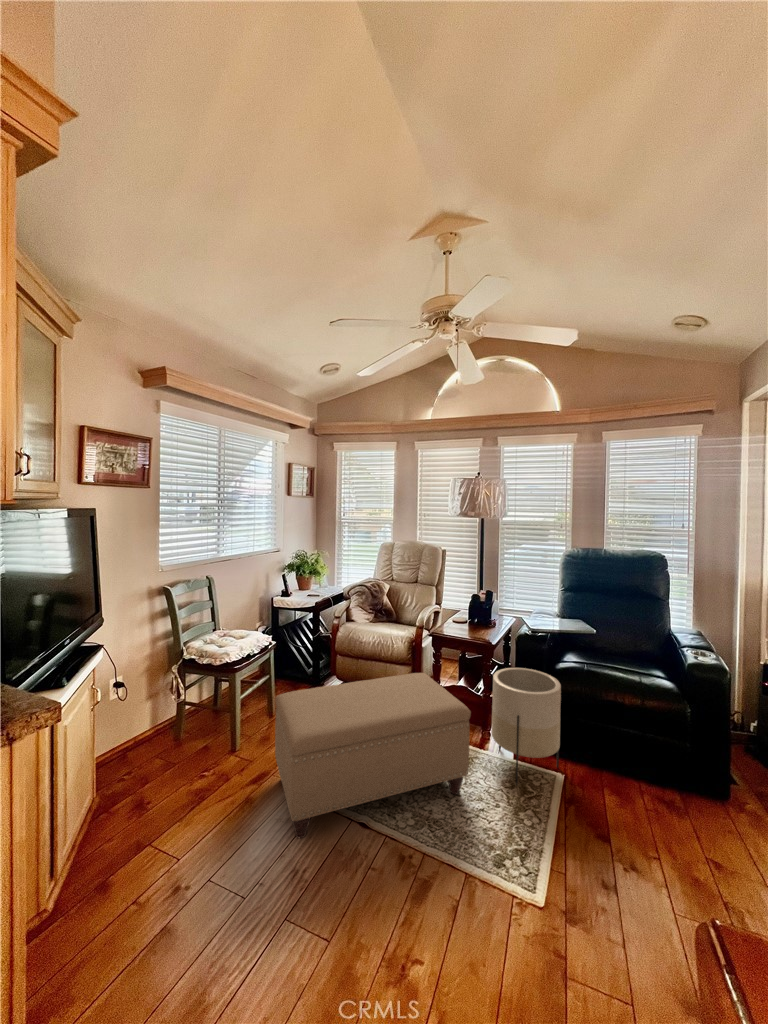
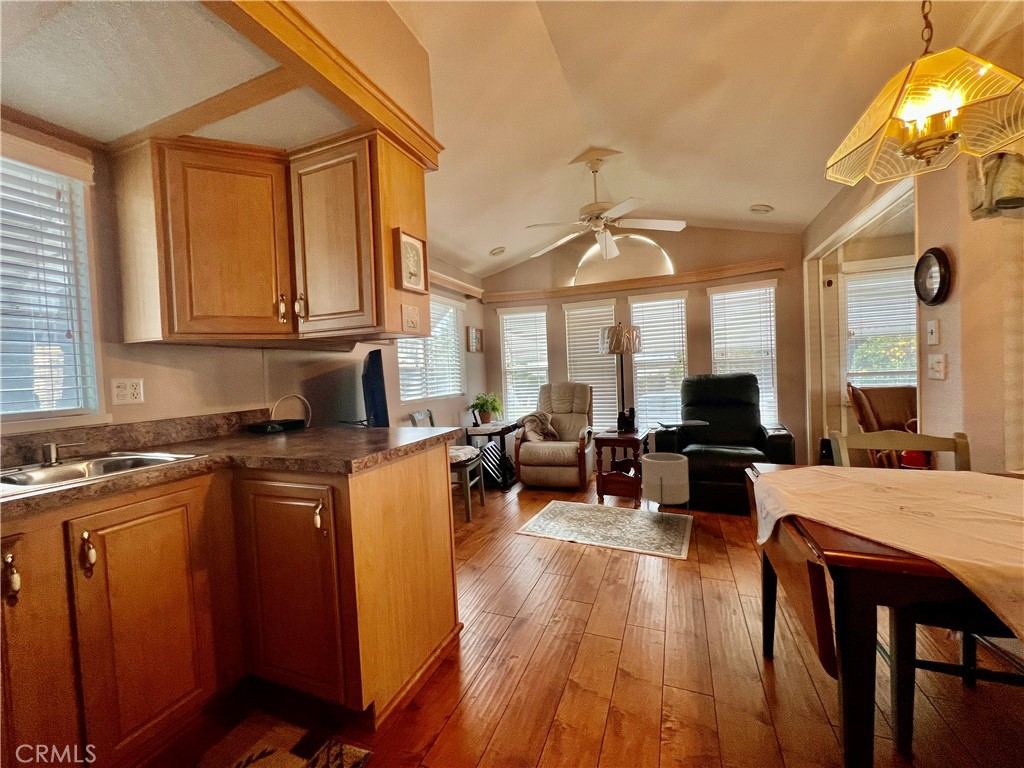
ottoman: present [275,673,471,838] -> none [500,460,631,550]

